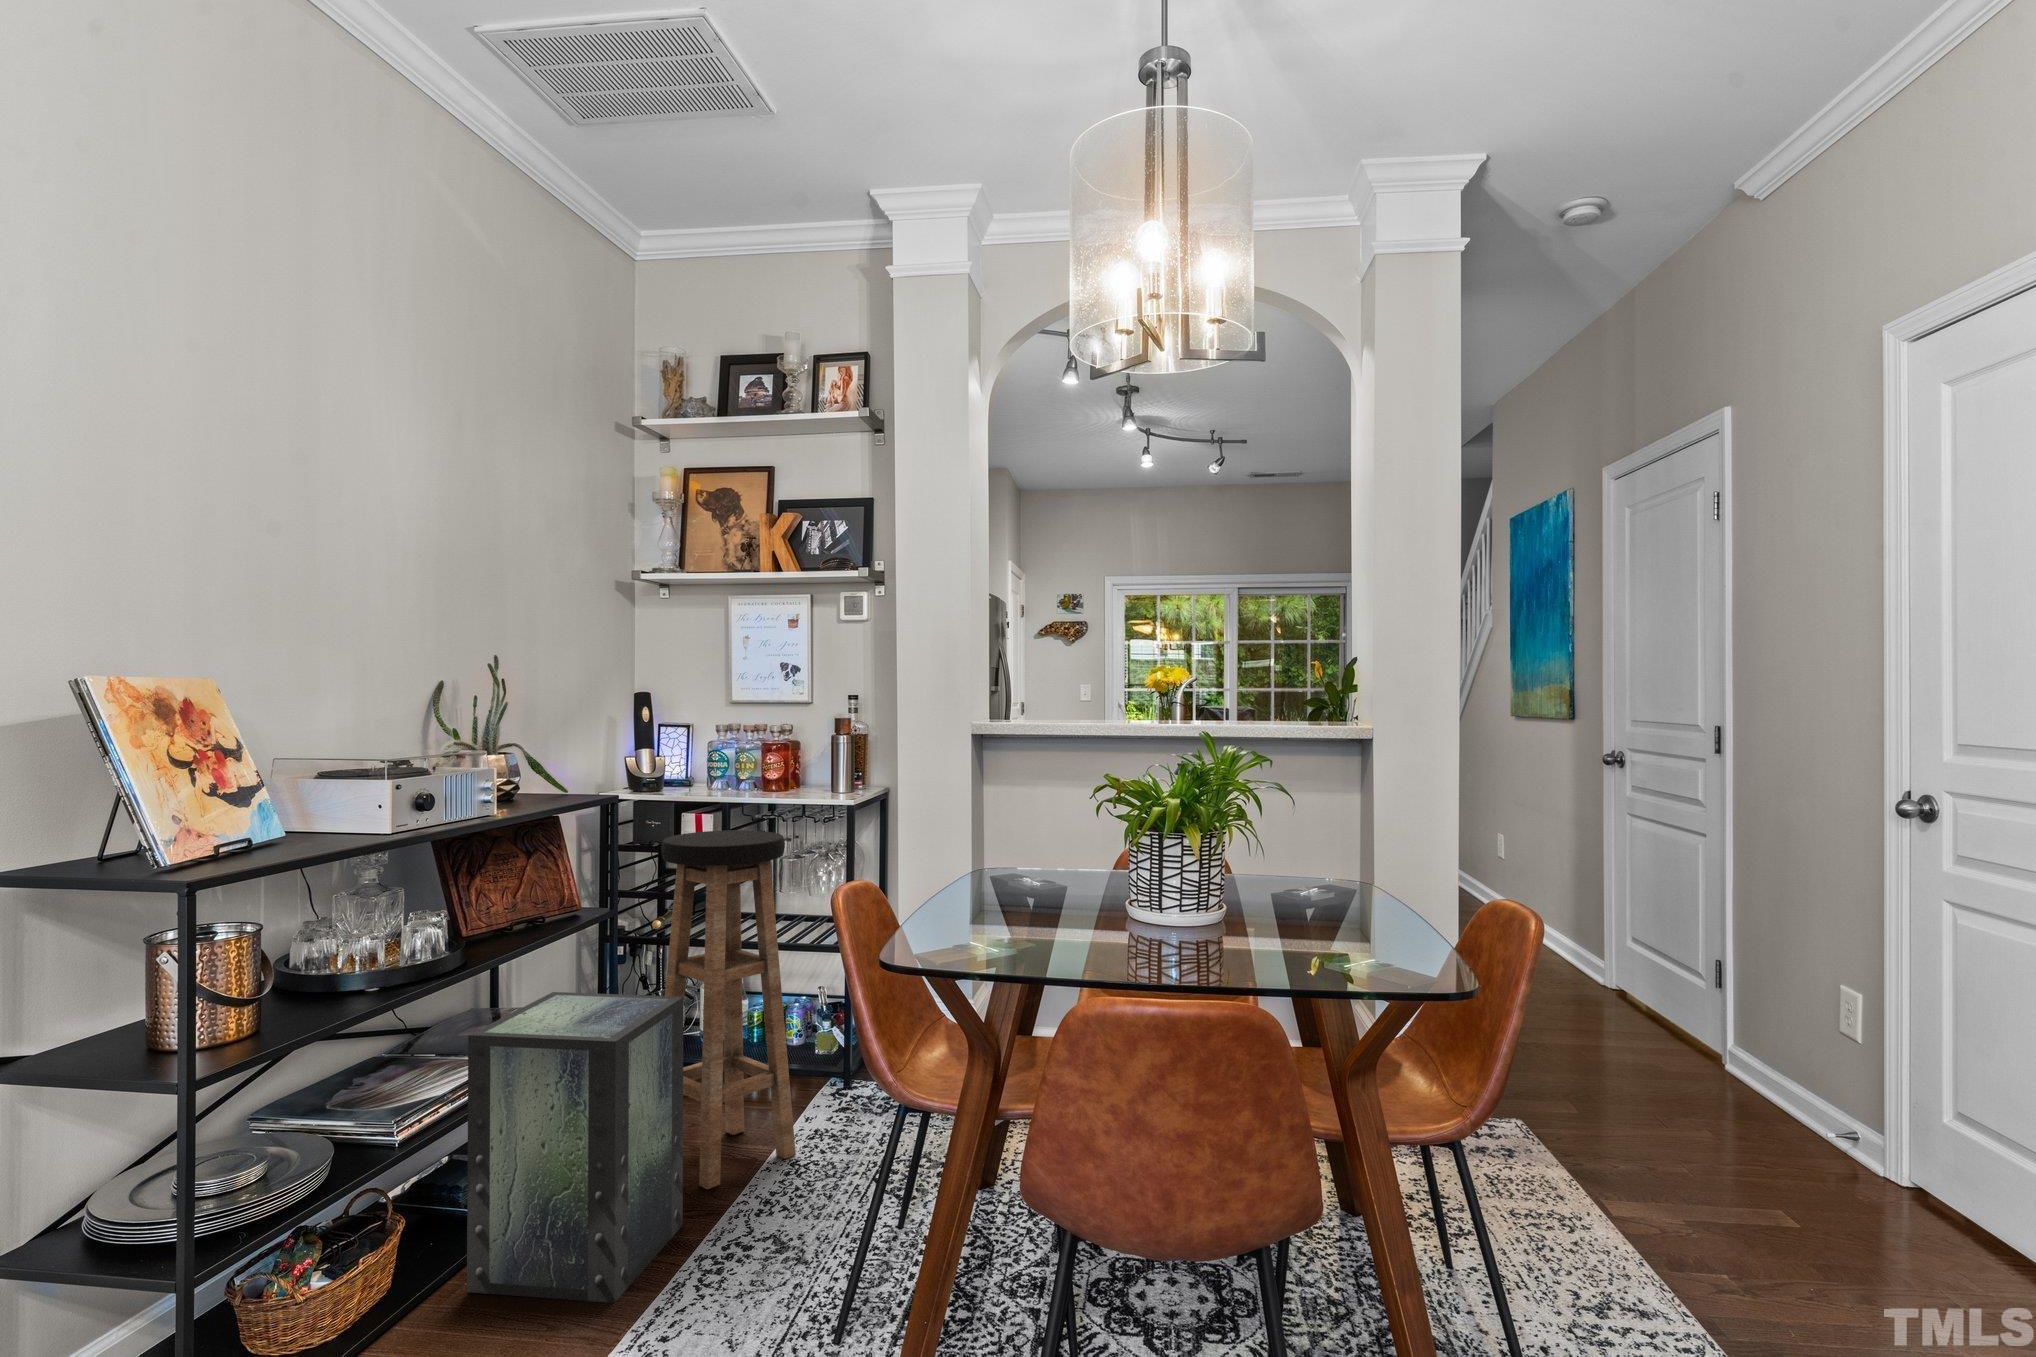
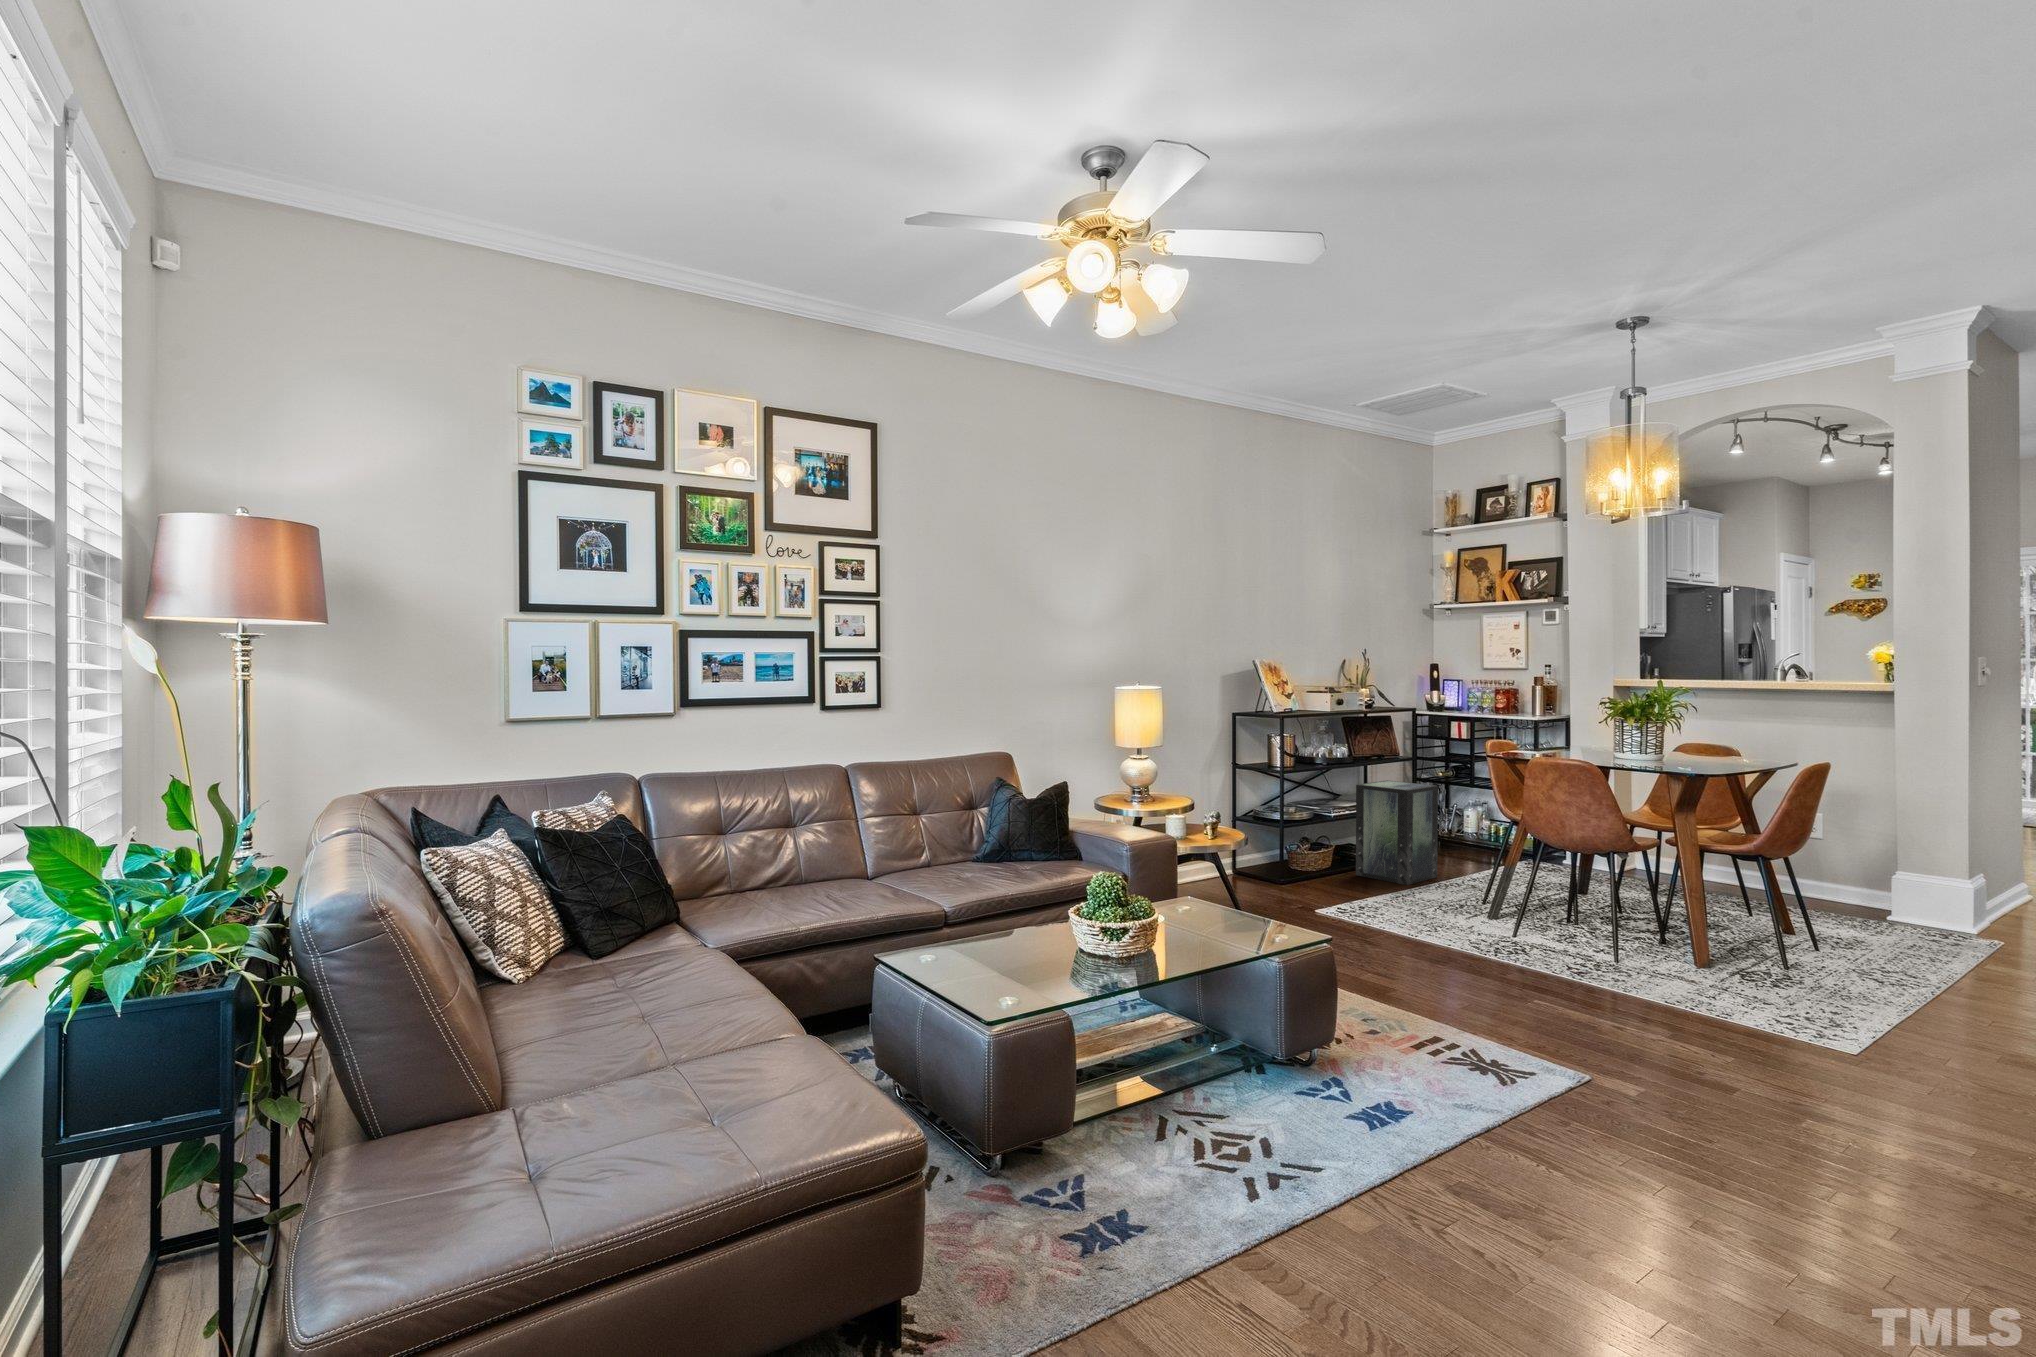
bar stool: present [661,830,796,1189] -> none [1429,726,1495,872]

